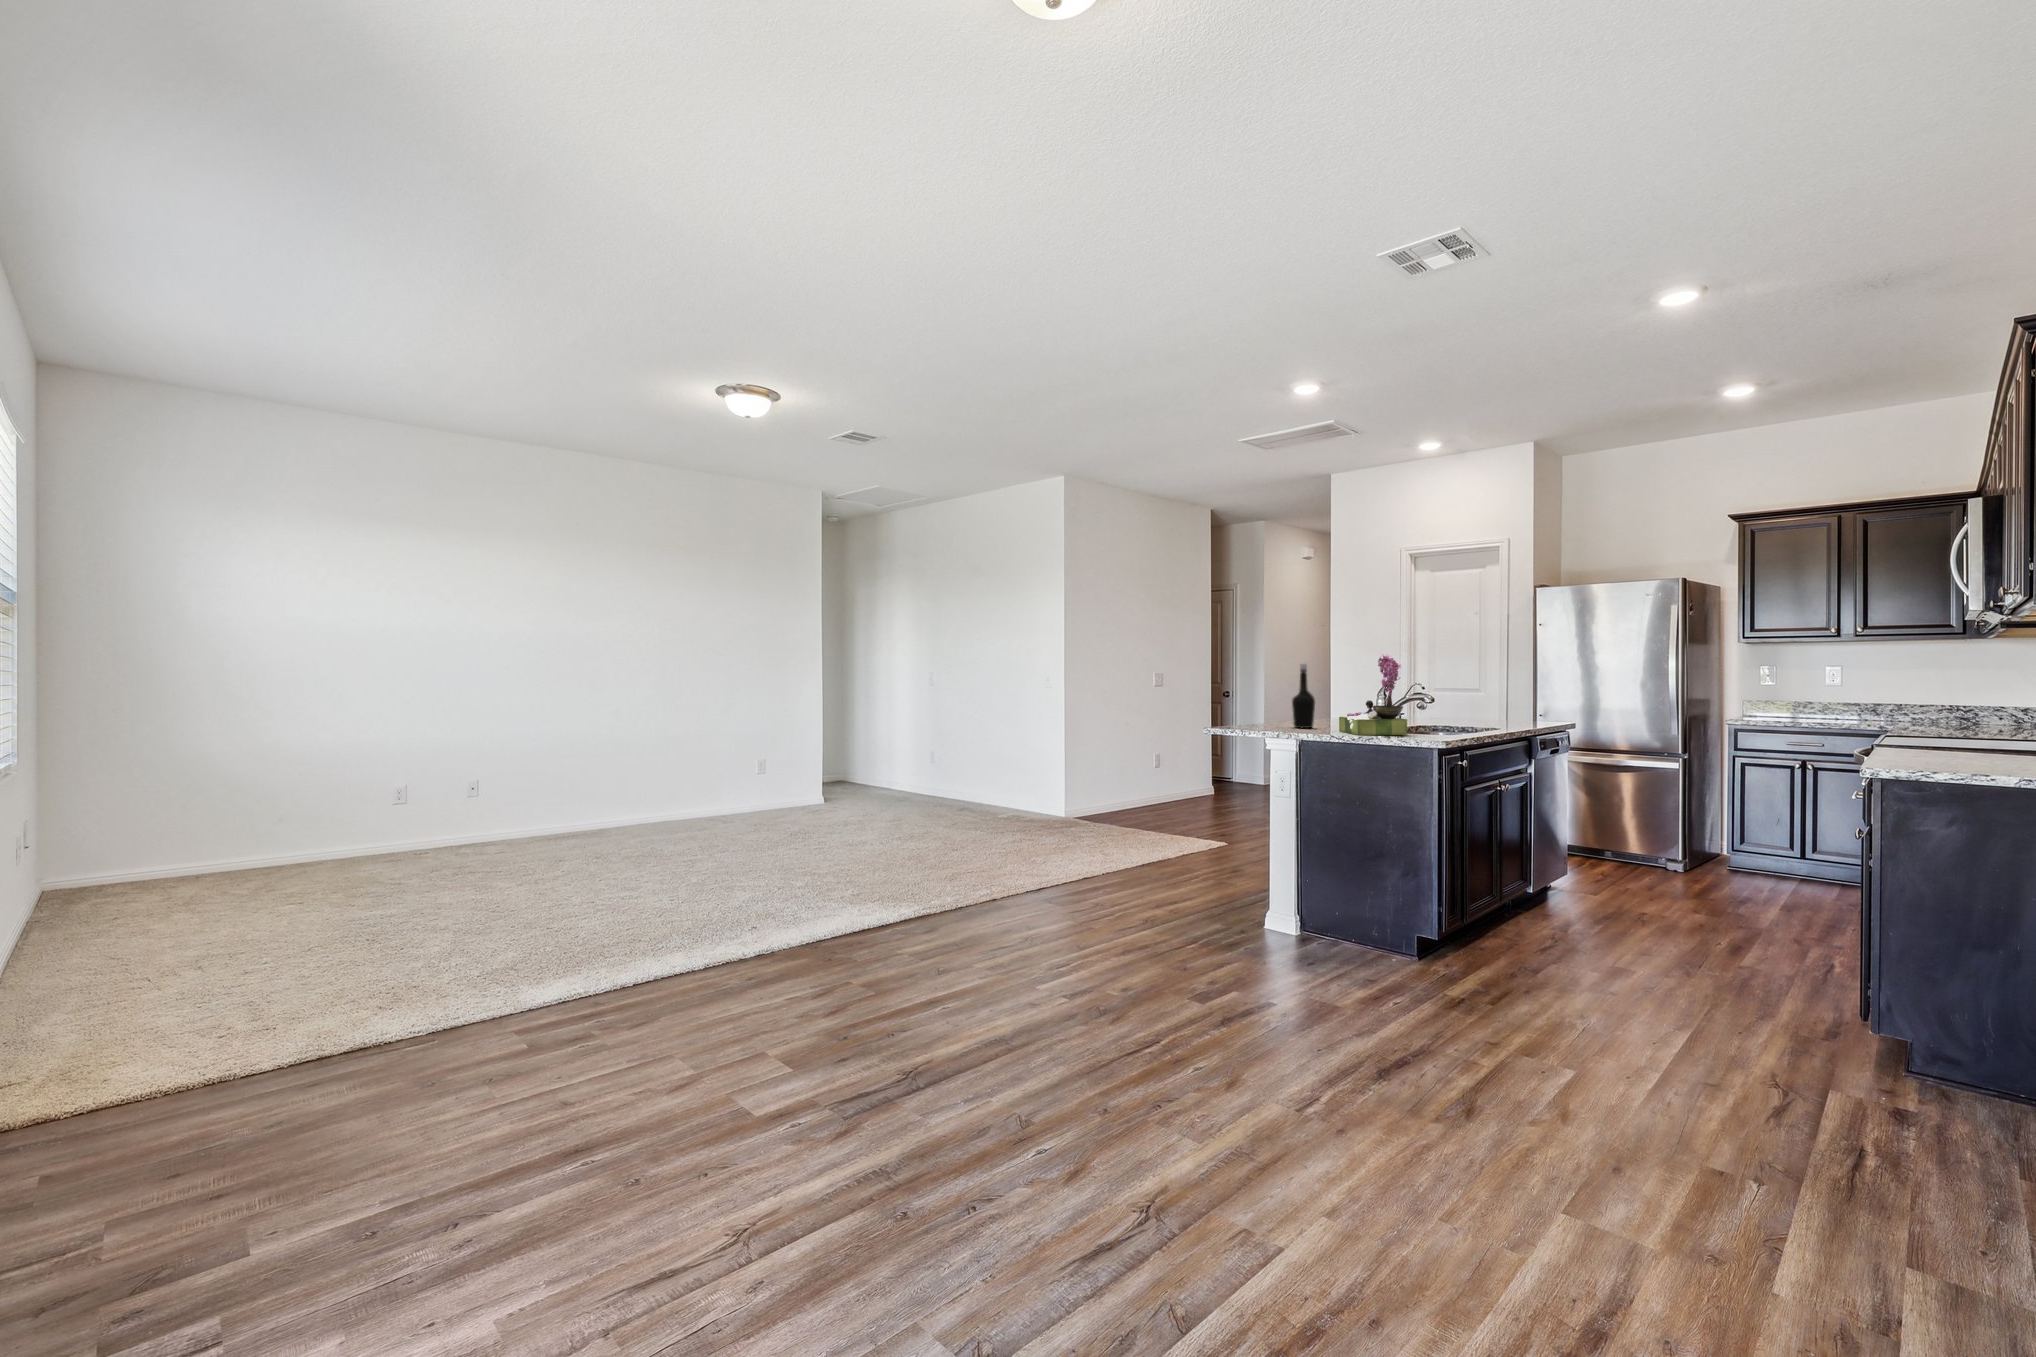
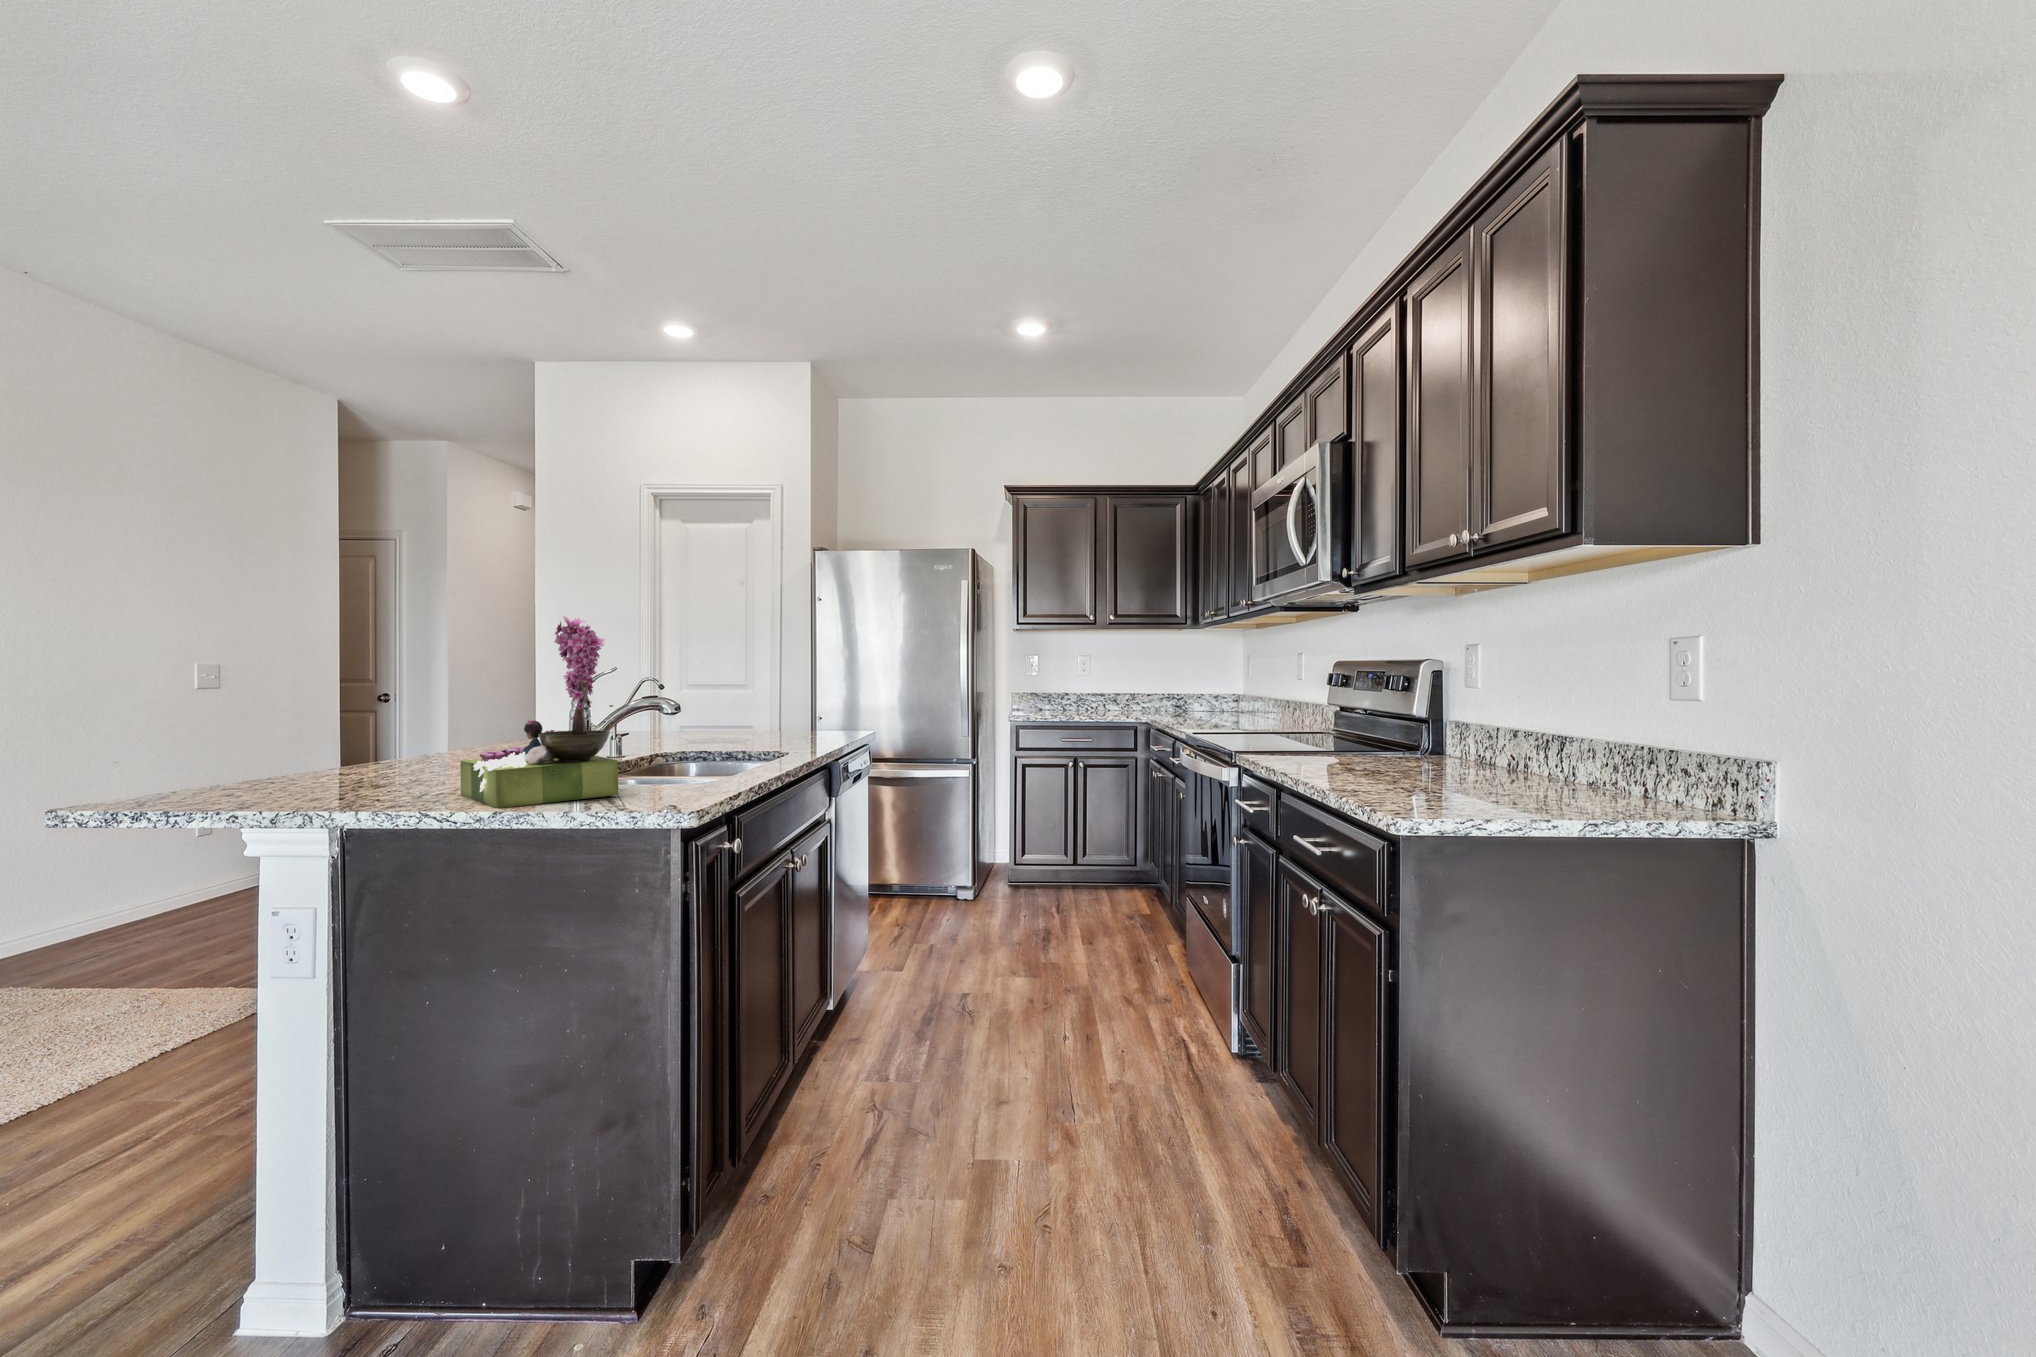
bottle: present [1292,664,1315,728] -> none [343,637,408,791]

